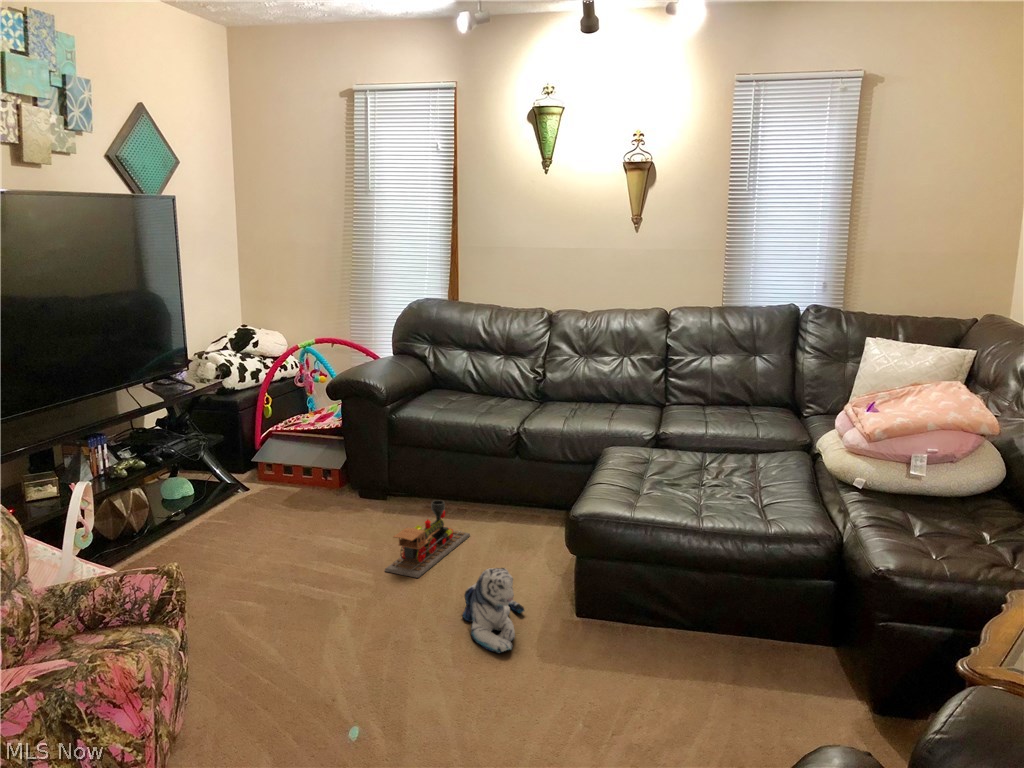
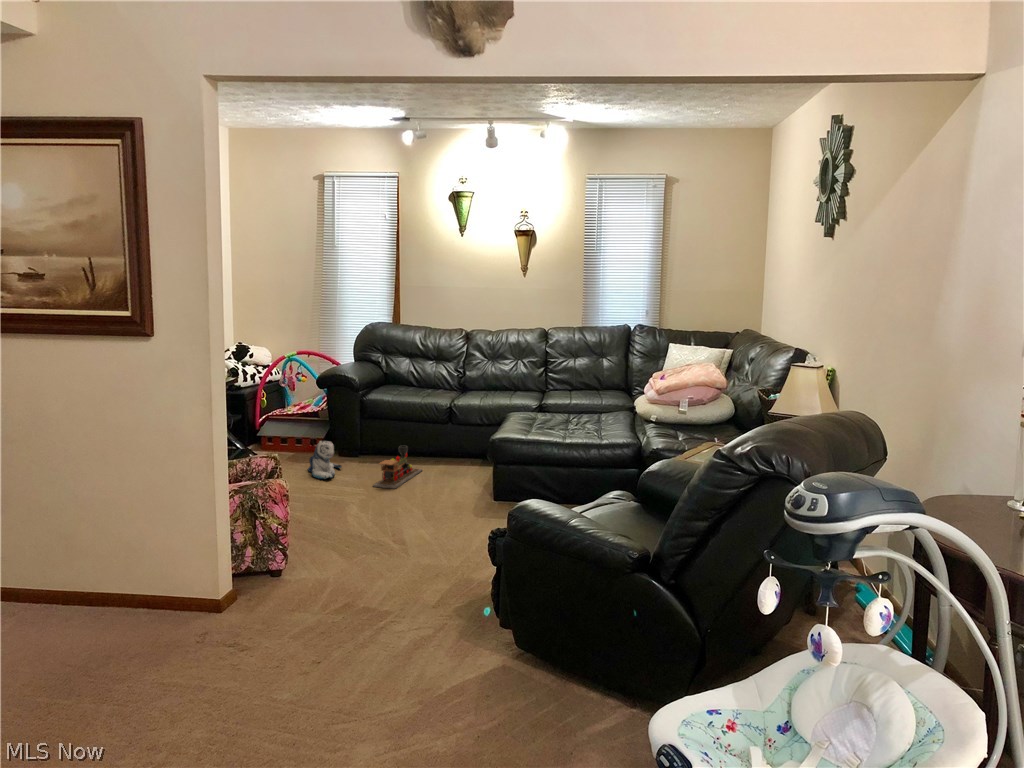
plush toy: present [462,568,524,653] -> present [308,441,342,479]

